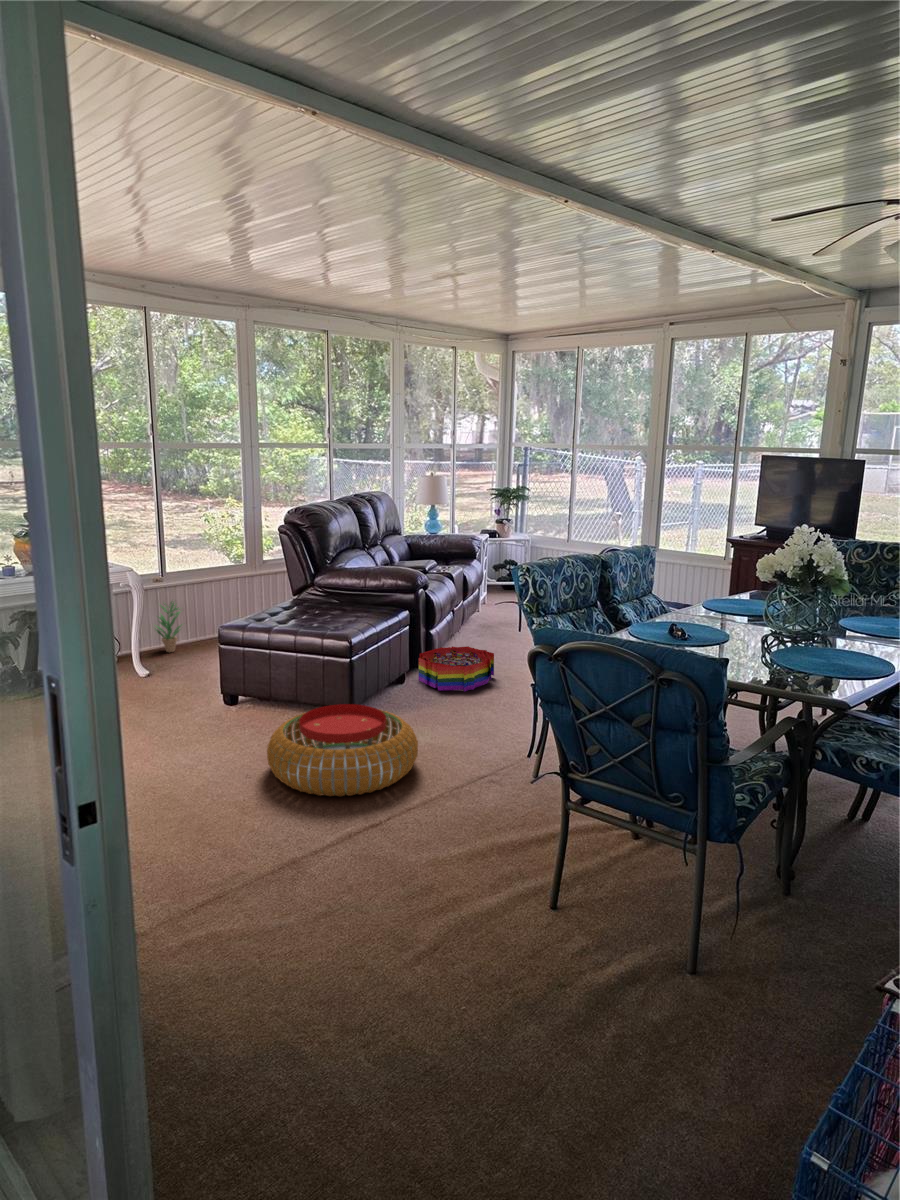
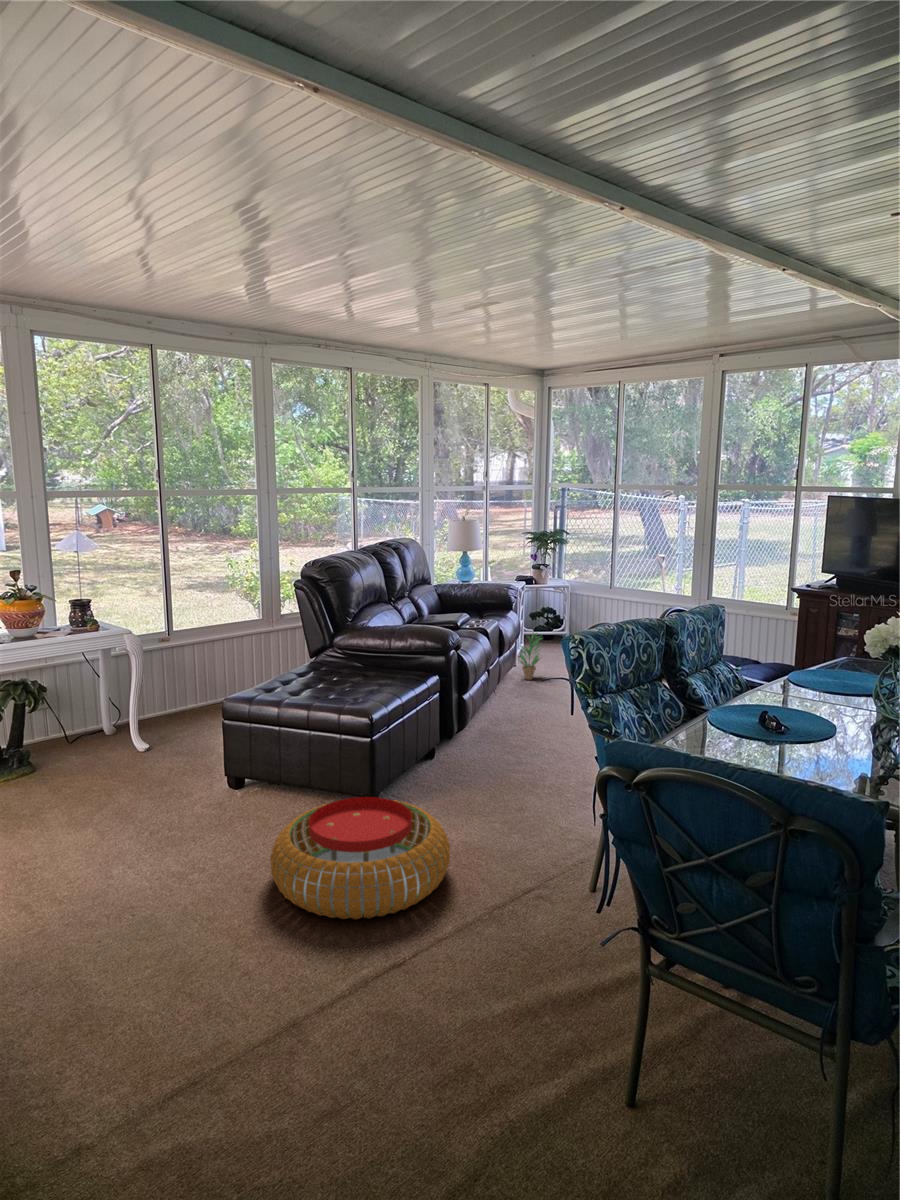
potted plant: present [156,602,182,652] -> present [519,633,541,680]
storage bin: present [418,646,494,692] -> none [450,713,535,769]

